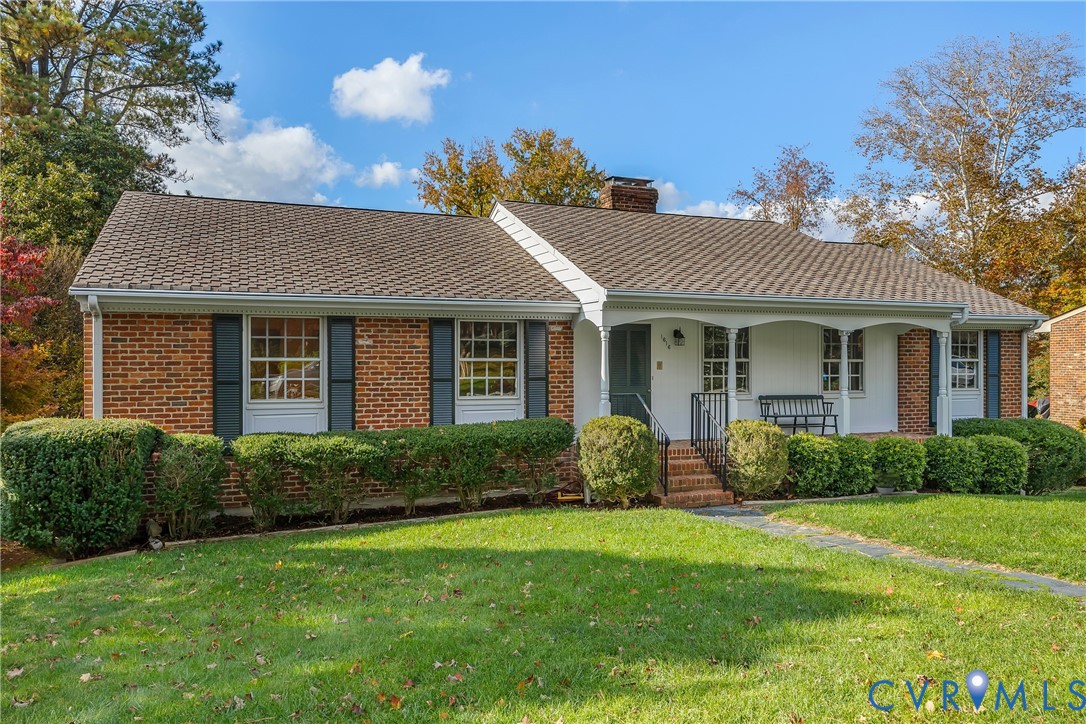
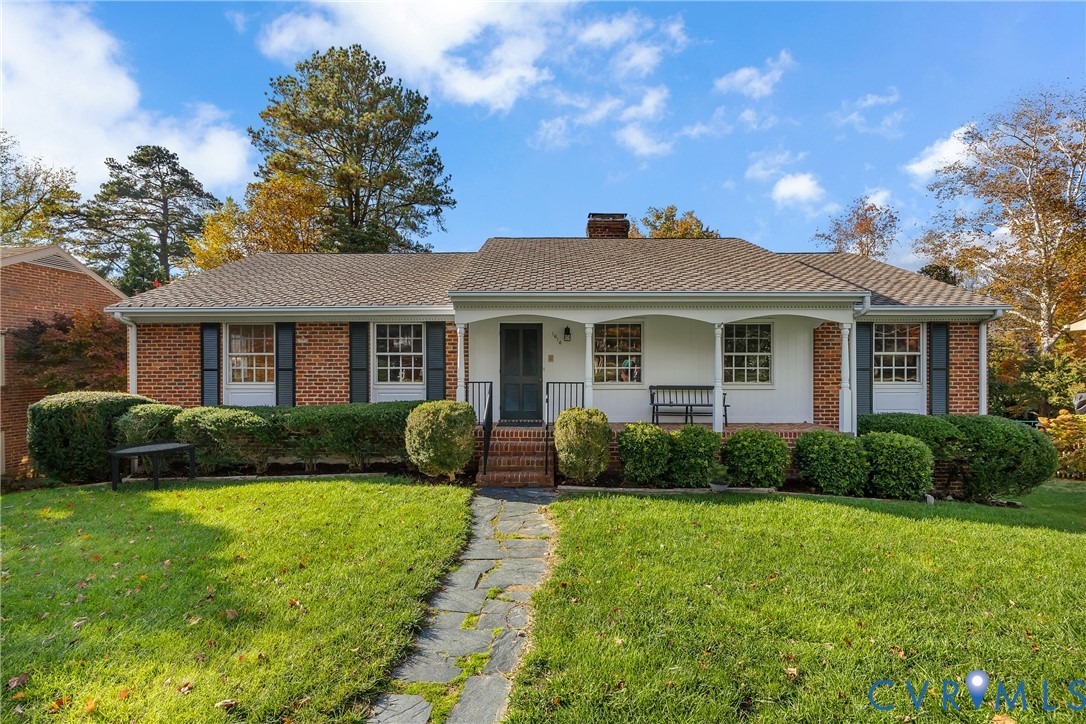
round table: none [228,480,324,549] -> present [107,440,198,490]

